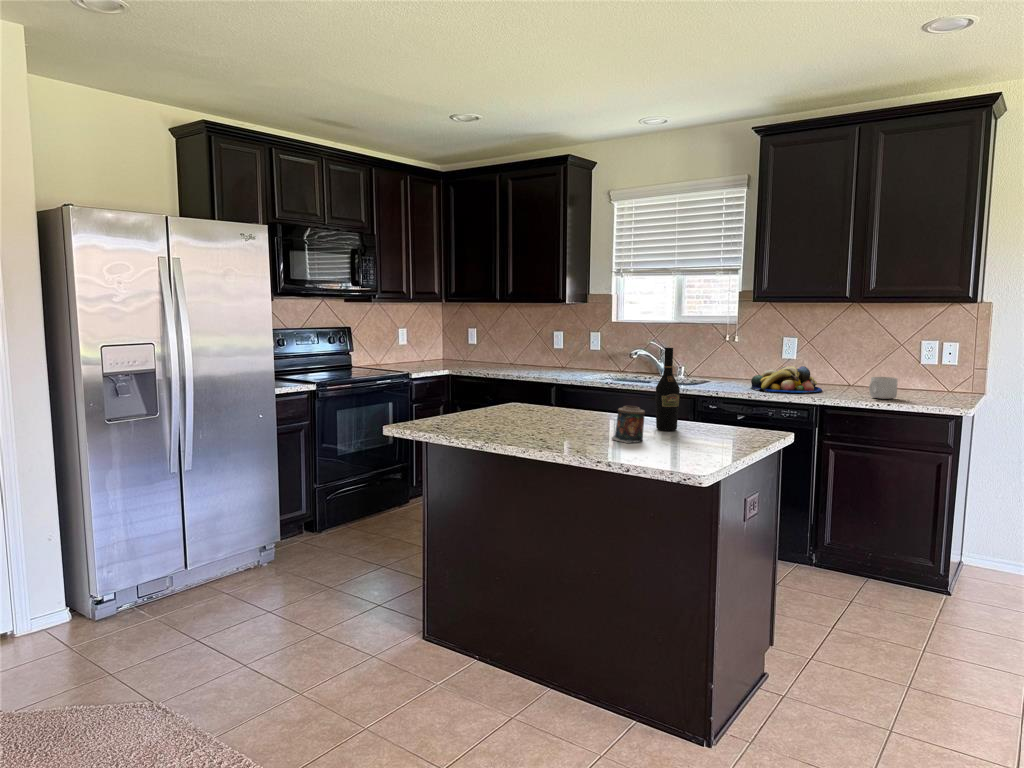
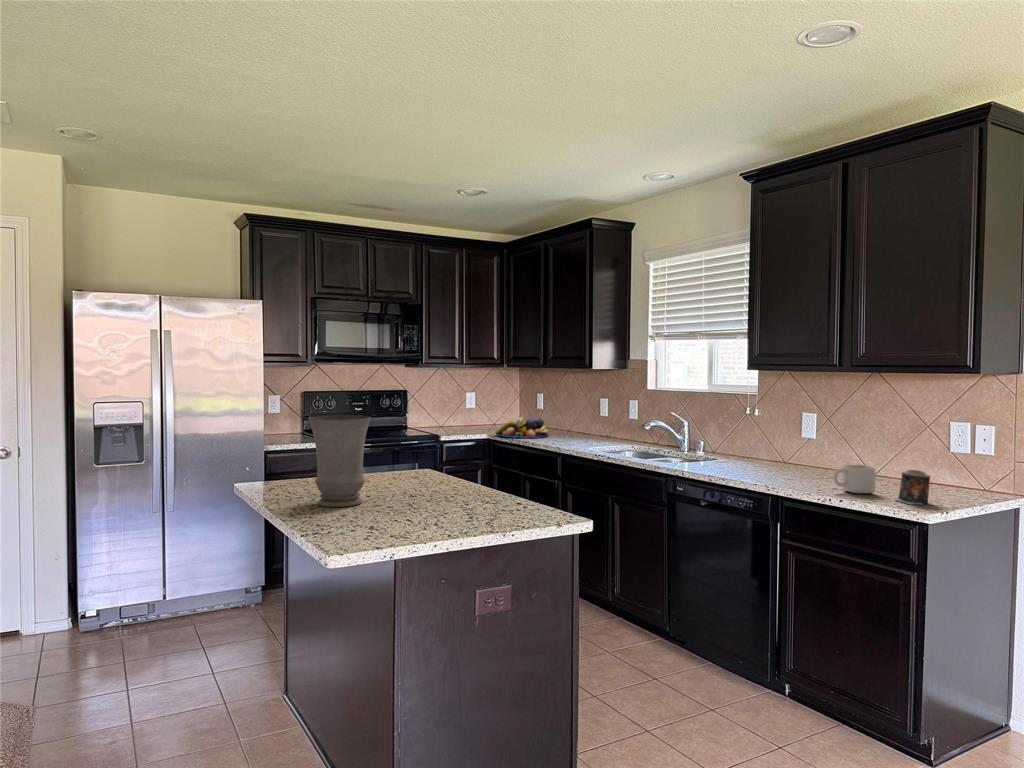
vase: none [516,348,579,440] -> present [308,415,371,507]
wine bottle: present [655,348,680,431] -> none [465,419,489,508]
fruit bowl: present [751,366,822,393] -> present [496,417,548,438]
candle: present [612,406,645,443] -> present [895,470,930,505]

